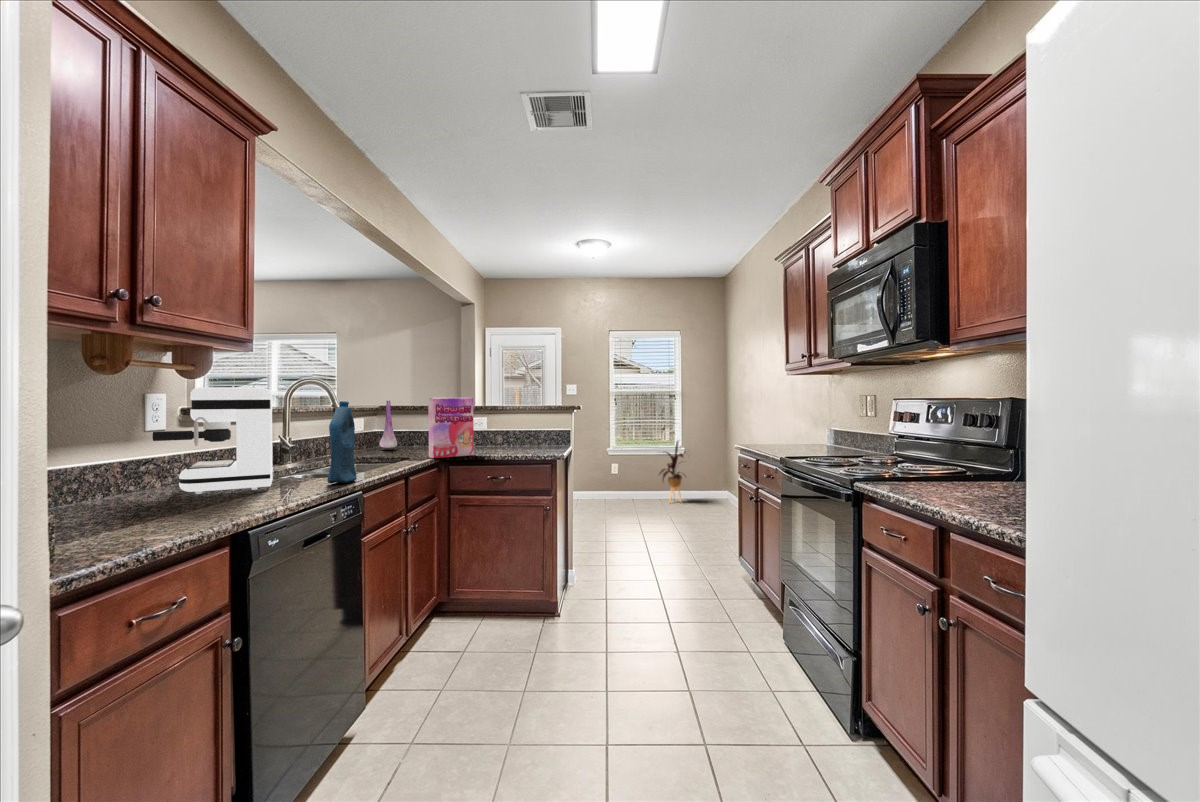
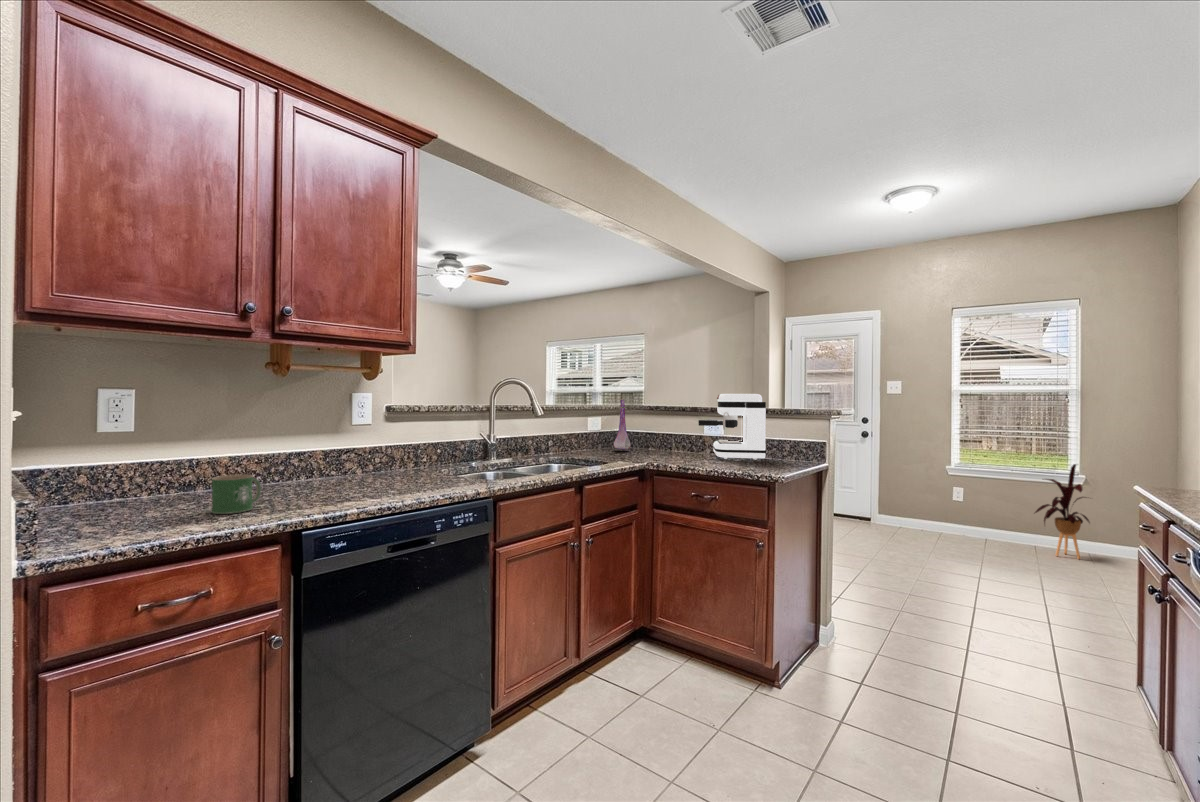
coffee maker: present [153,387,273,494] -> present [698,394,766,460]
cereal box: present [428,398,474,458] -> none [629,398,679,466]
bottle: present [327,401,357,483] -> none [456,402,494,488]
mug: none [101,484,154,530] -> present [212,475,261,514]

